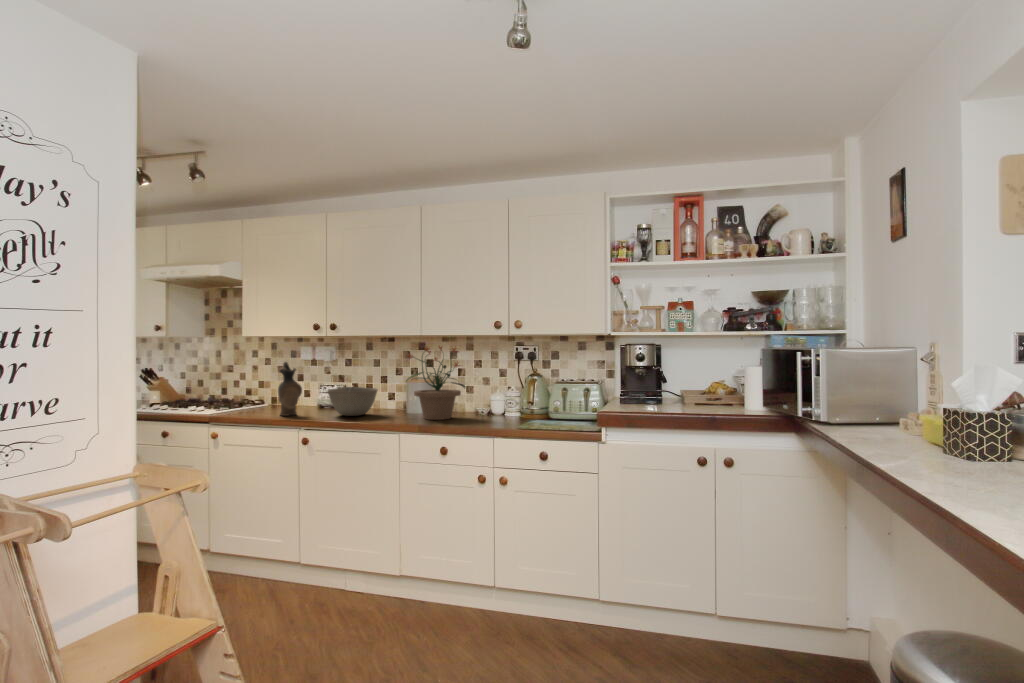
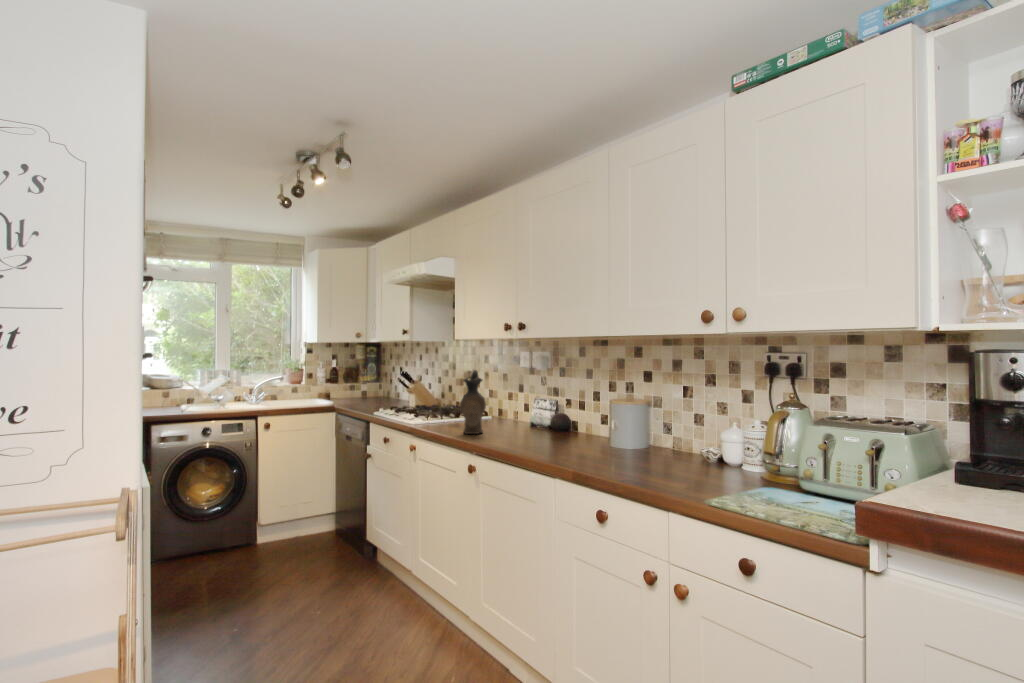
potted plant: present [406,346,465,420] -> none [574,349,665,464]
bowl: present [328,387,378,416] -> none [501,404,565,443]

